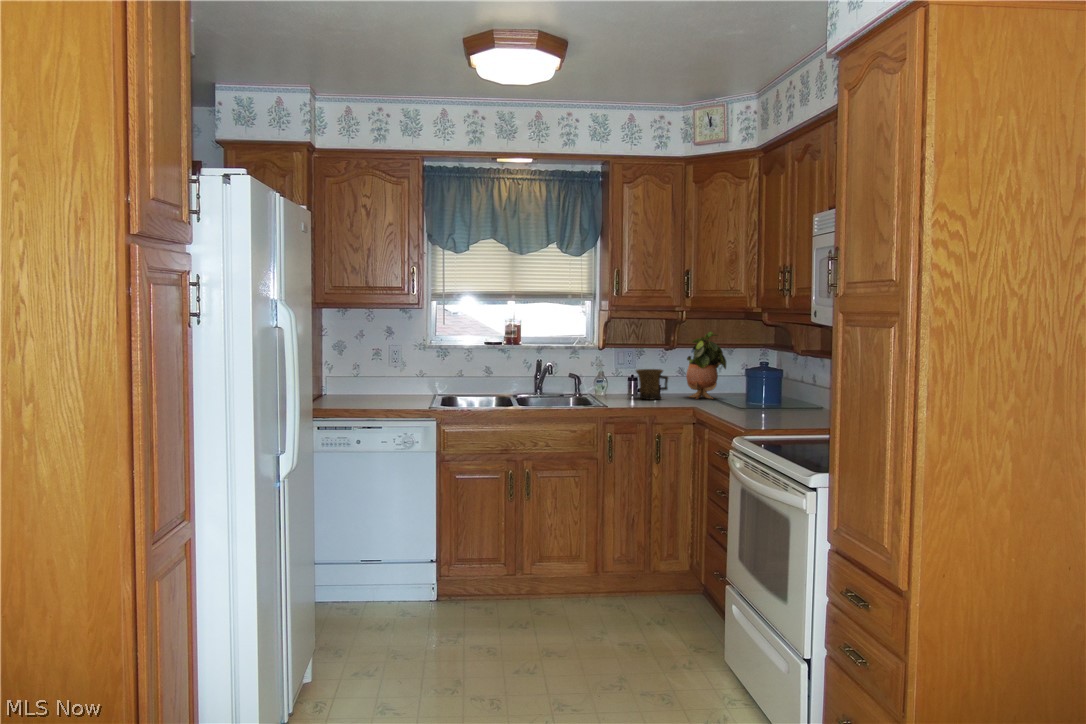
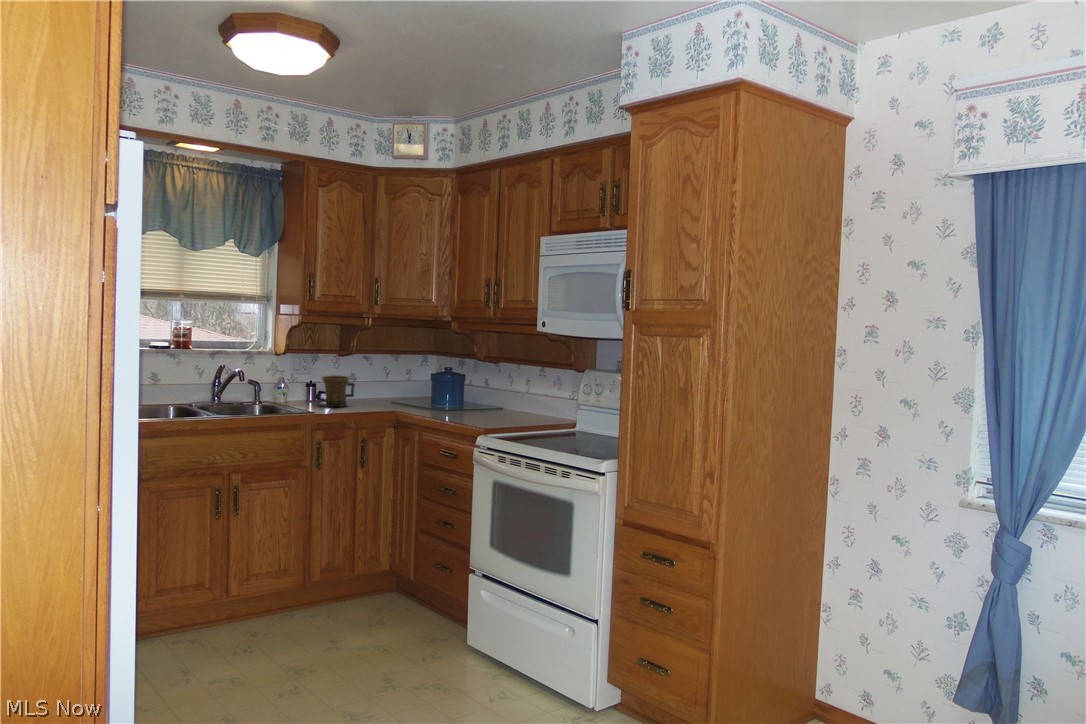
potted plant: present [686,332,726,399] -> none [367,338,407,404]

